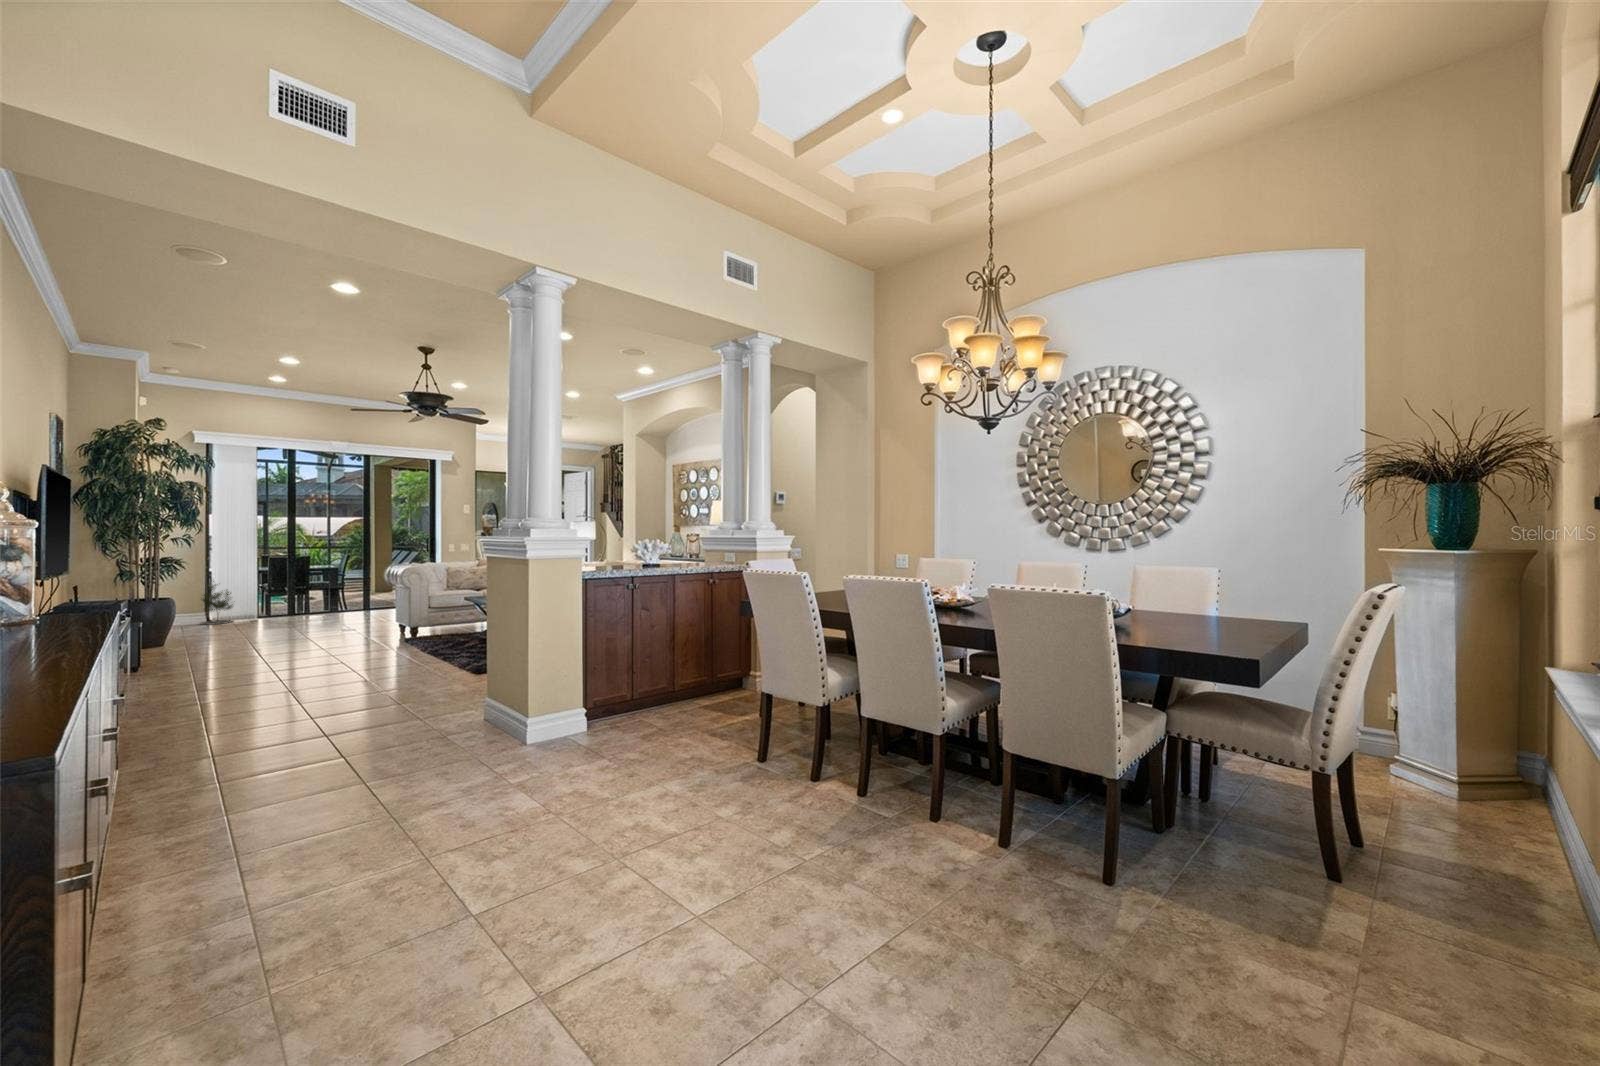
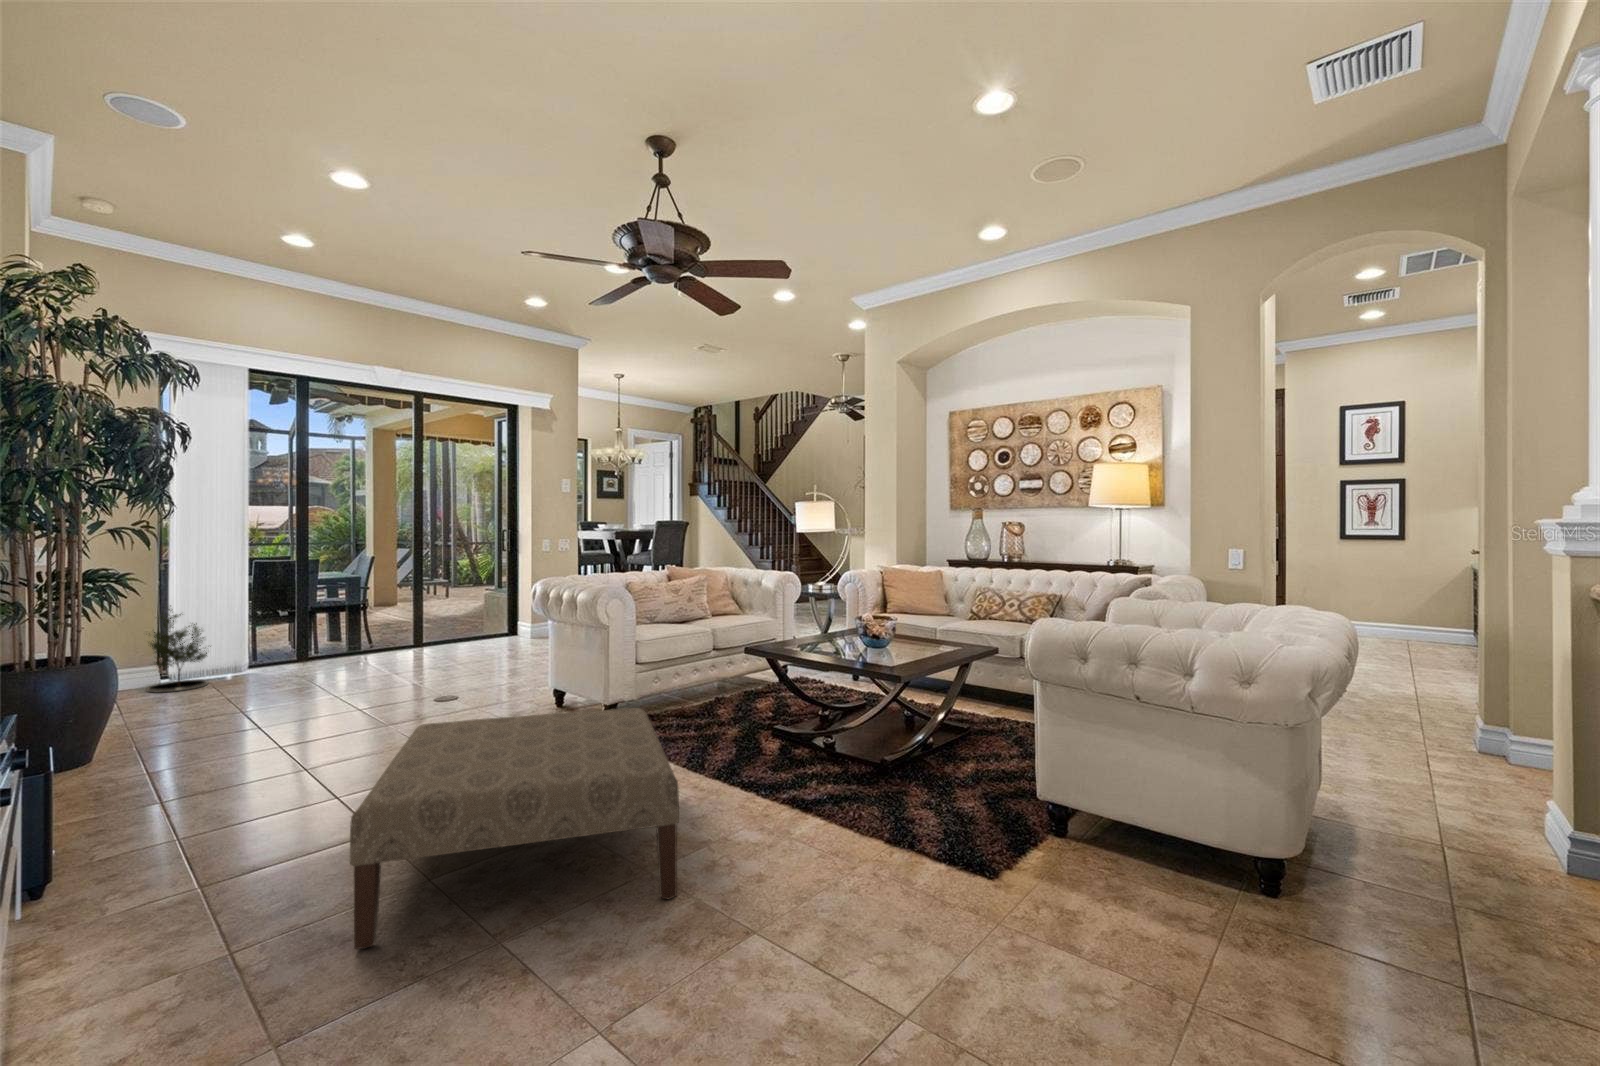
ottoman: none [225,613,383,676] -> present [350,708,679,949]

